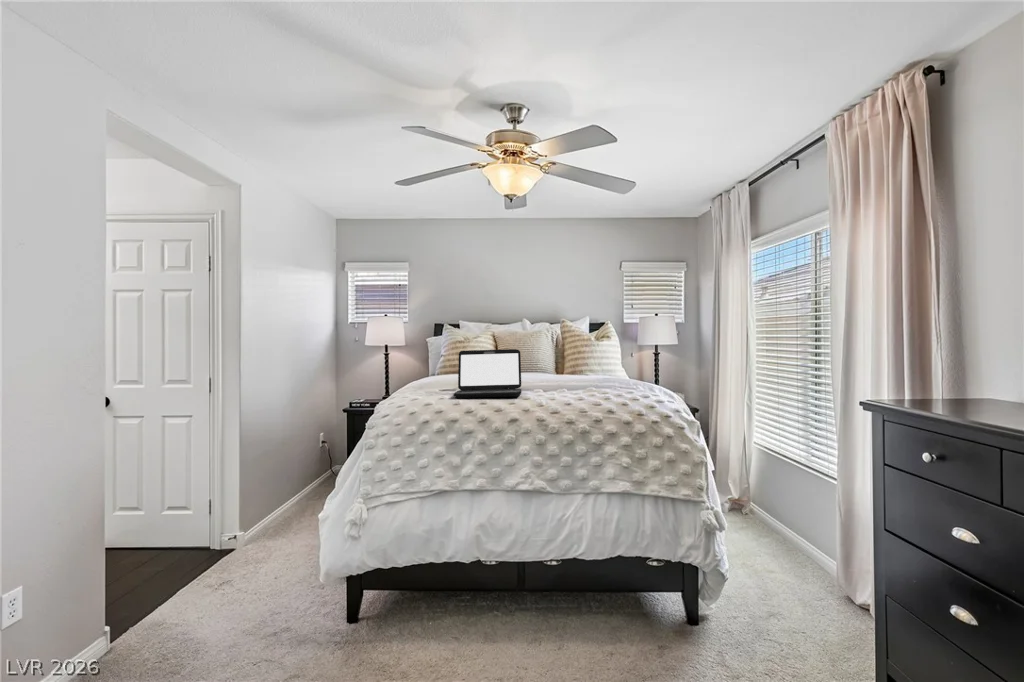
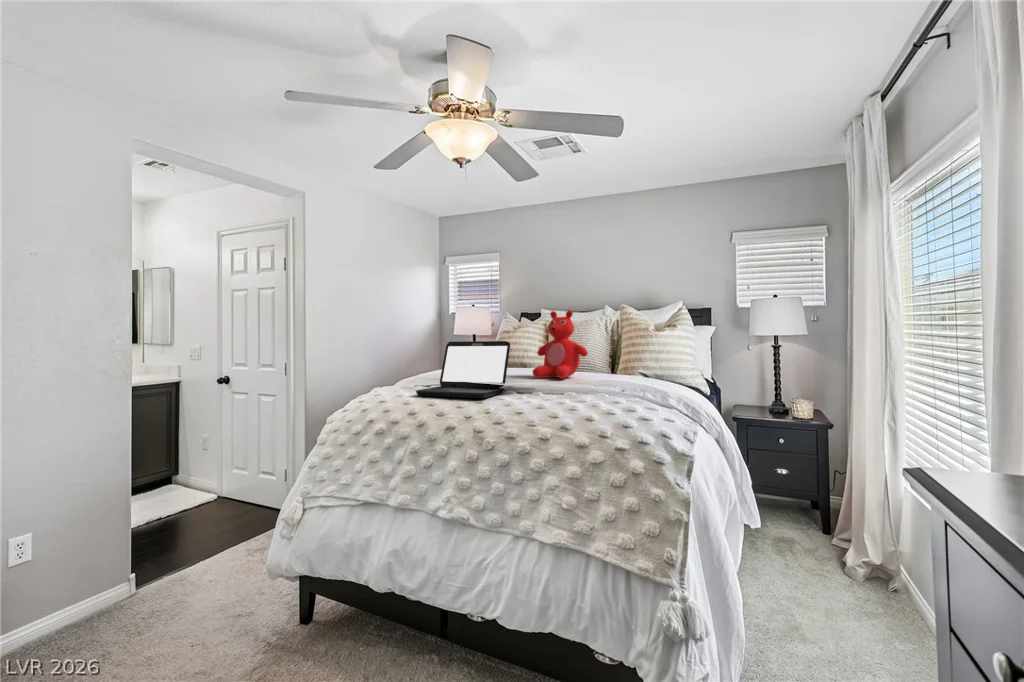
teddy bear: none [524,323,571,380] -> present [533,310,588,379]

